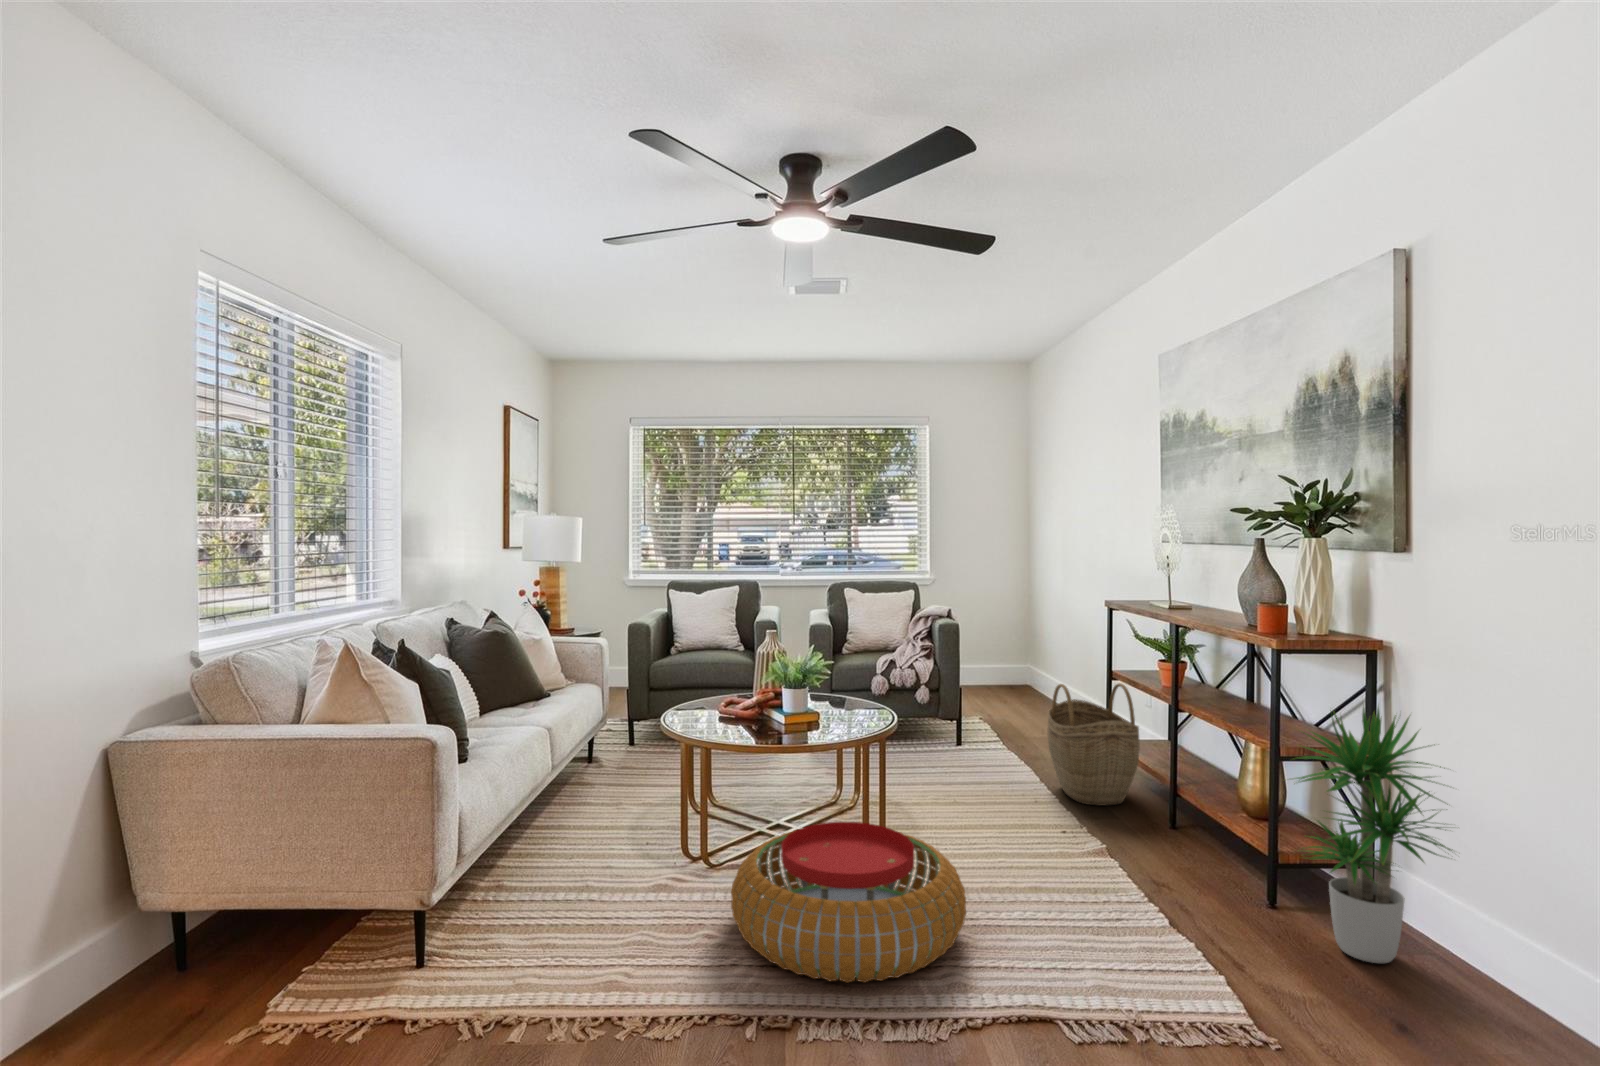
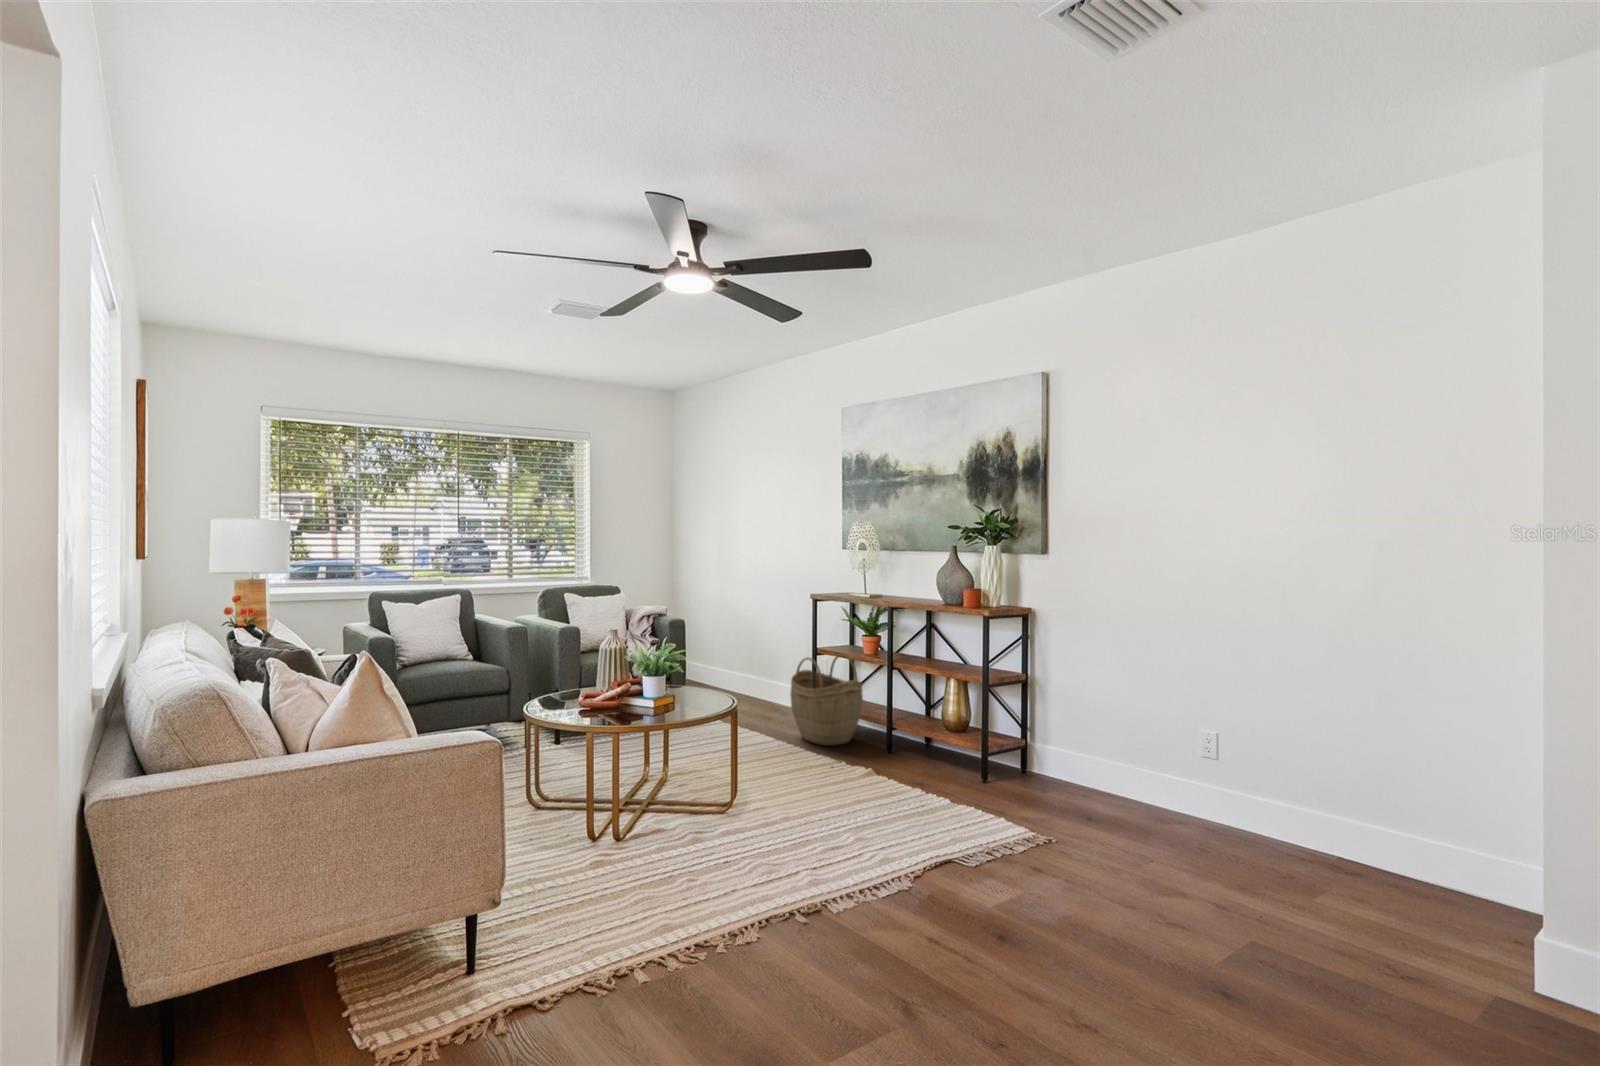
potted plant: present [1297,707,1453,963] -> none [1004,643,1101,795]
pouf: present [731,822,966,983] -> none [690,771,872,883]

